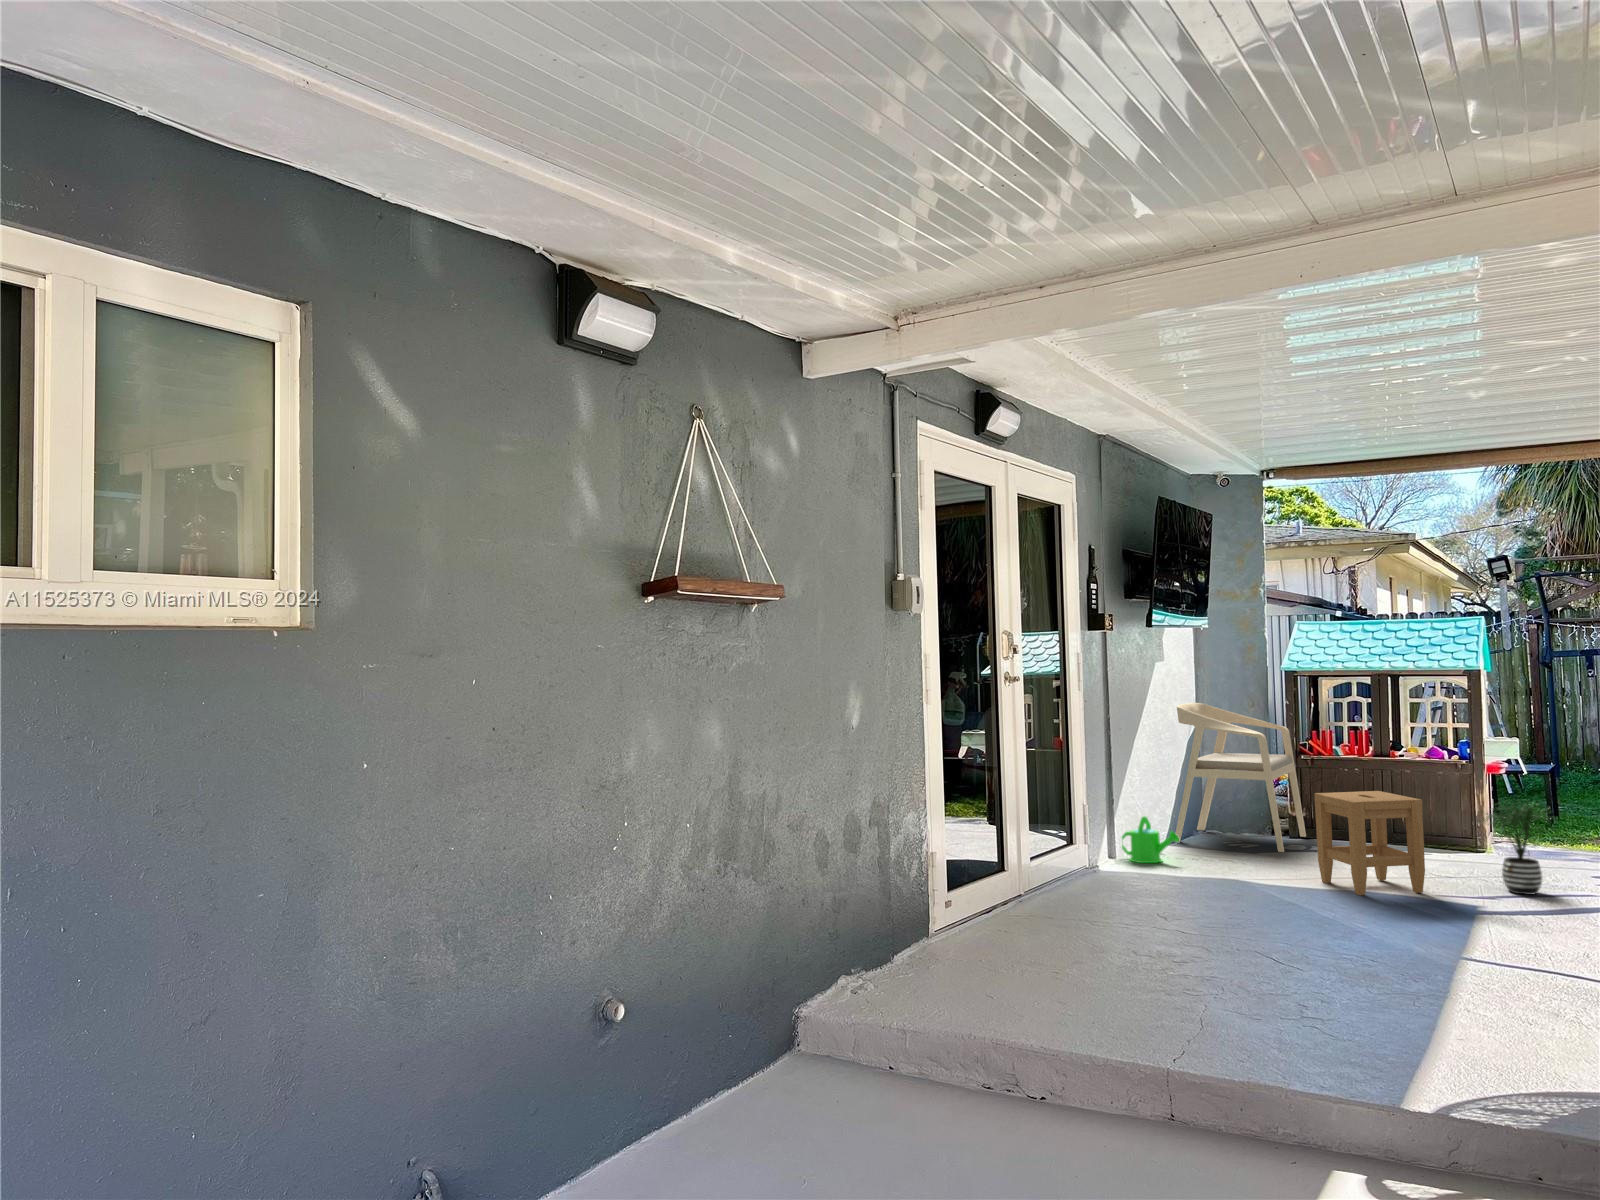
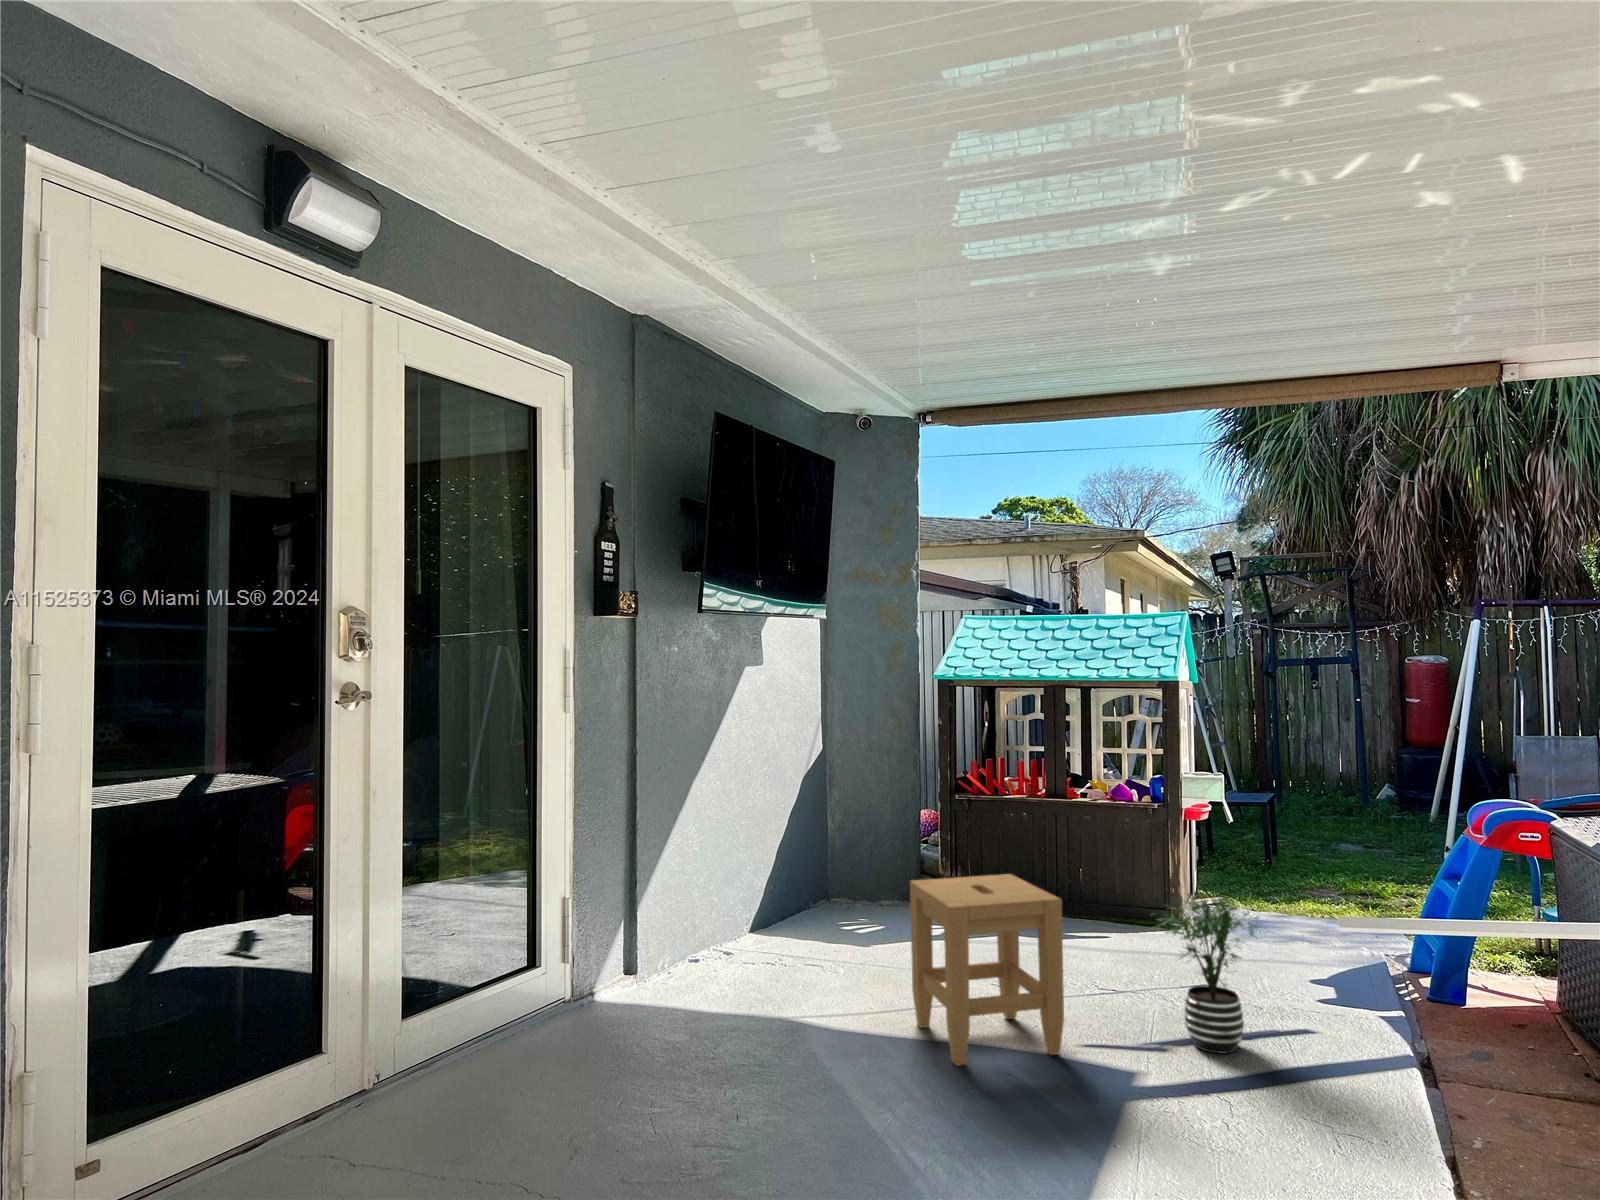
armchair: present [1174,703,1306,852] -> none [767,723,954,947]
watering can: present [1122,816,1179,863] -> none [650,903,732,981]

